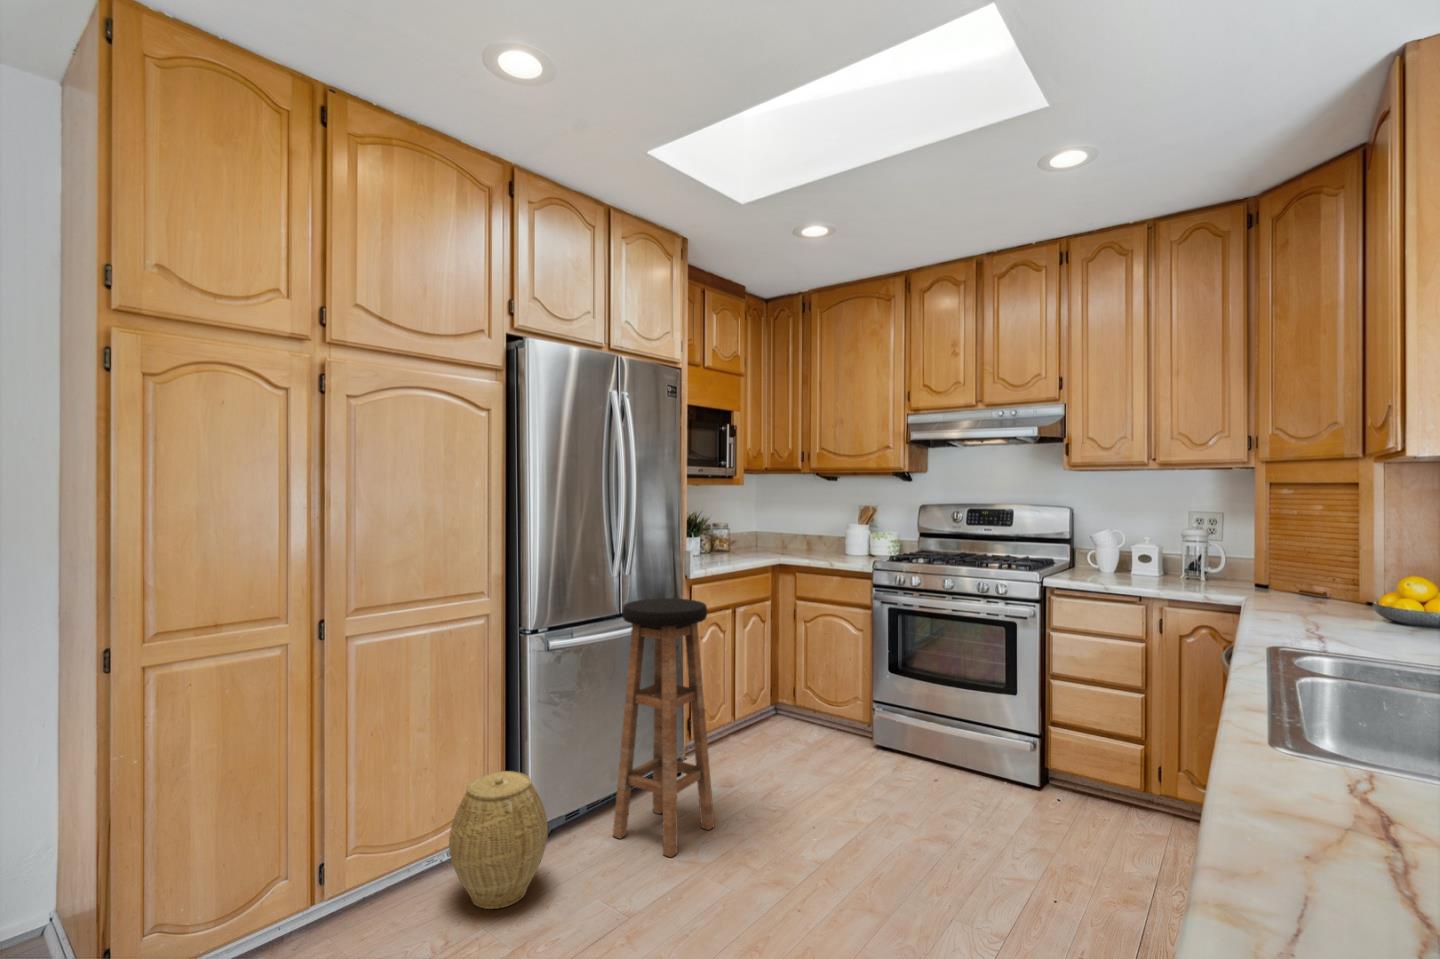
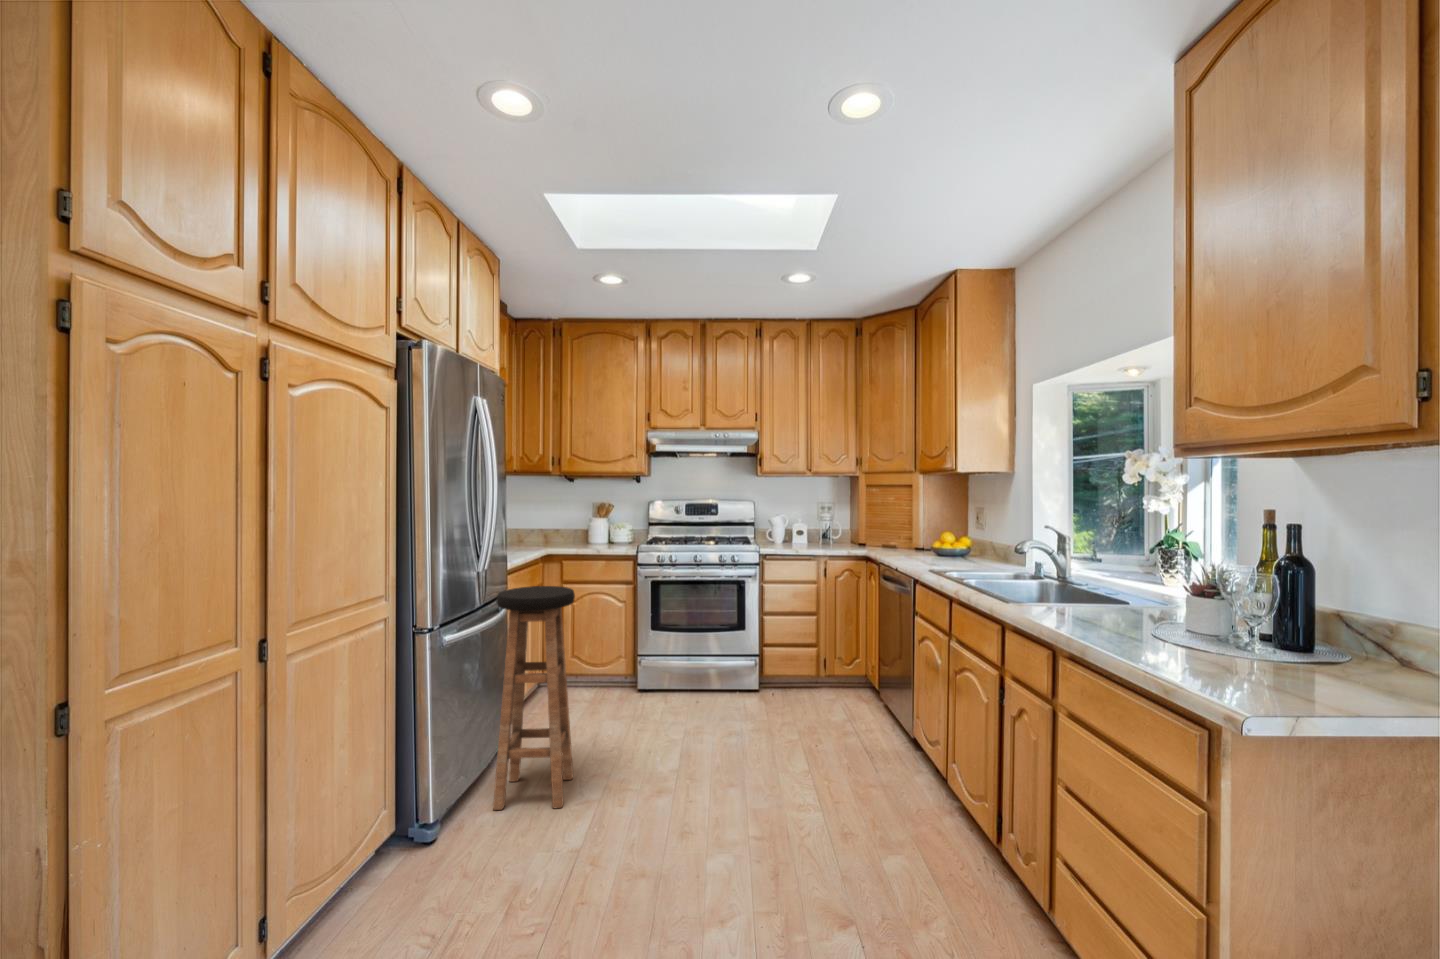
woven basket: present [449,771,548,909] -> none [378,767,481,908]

